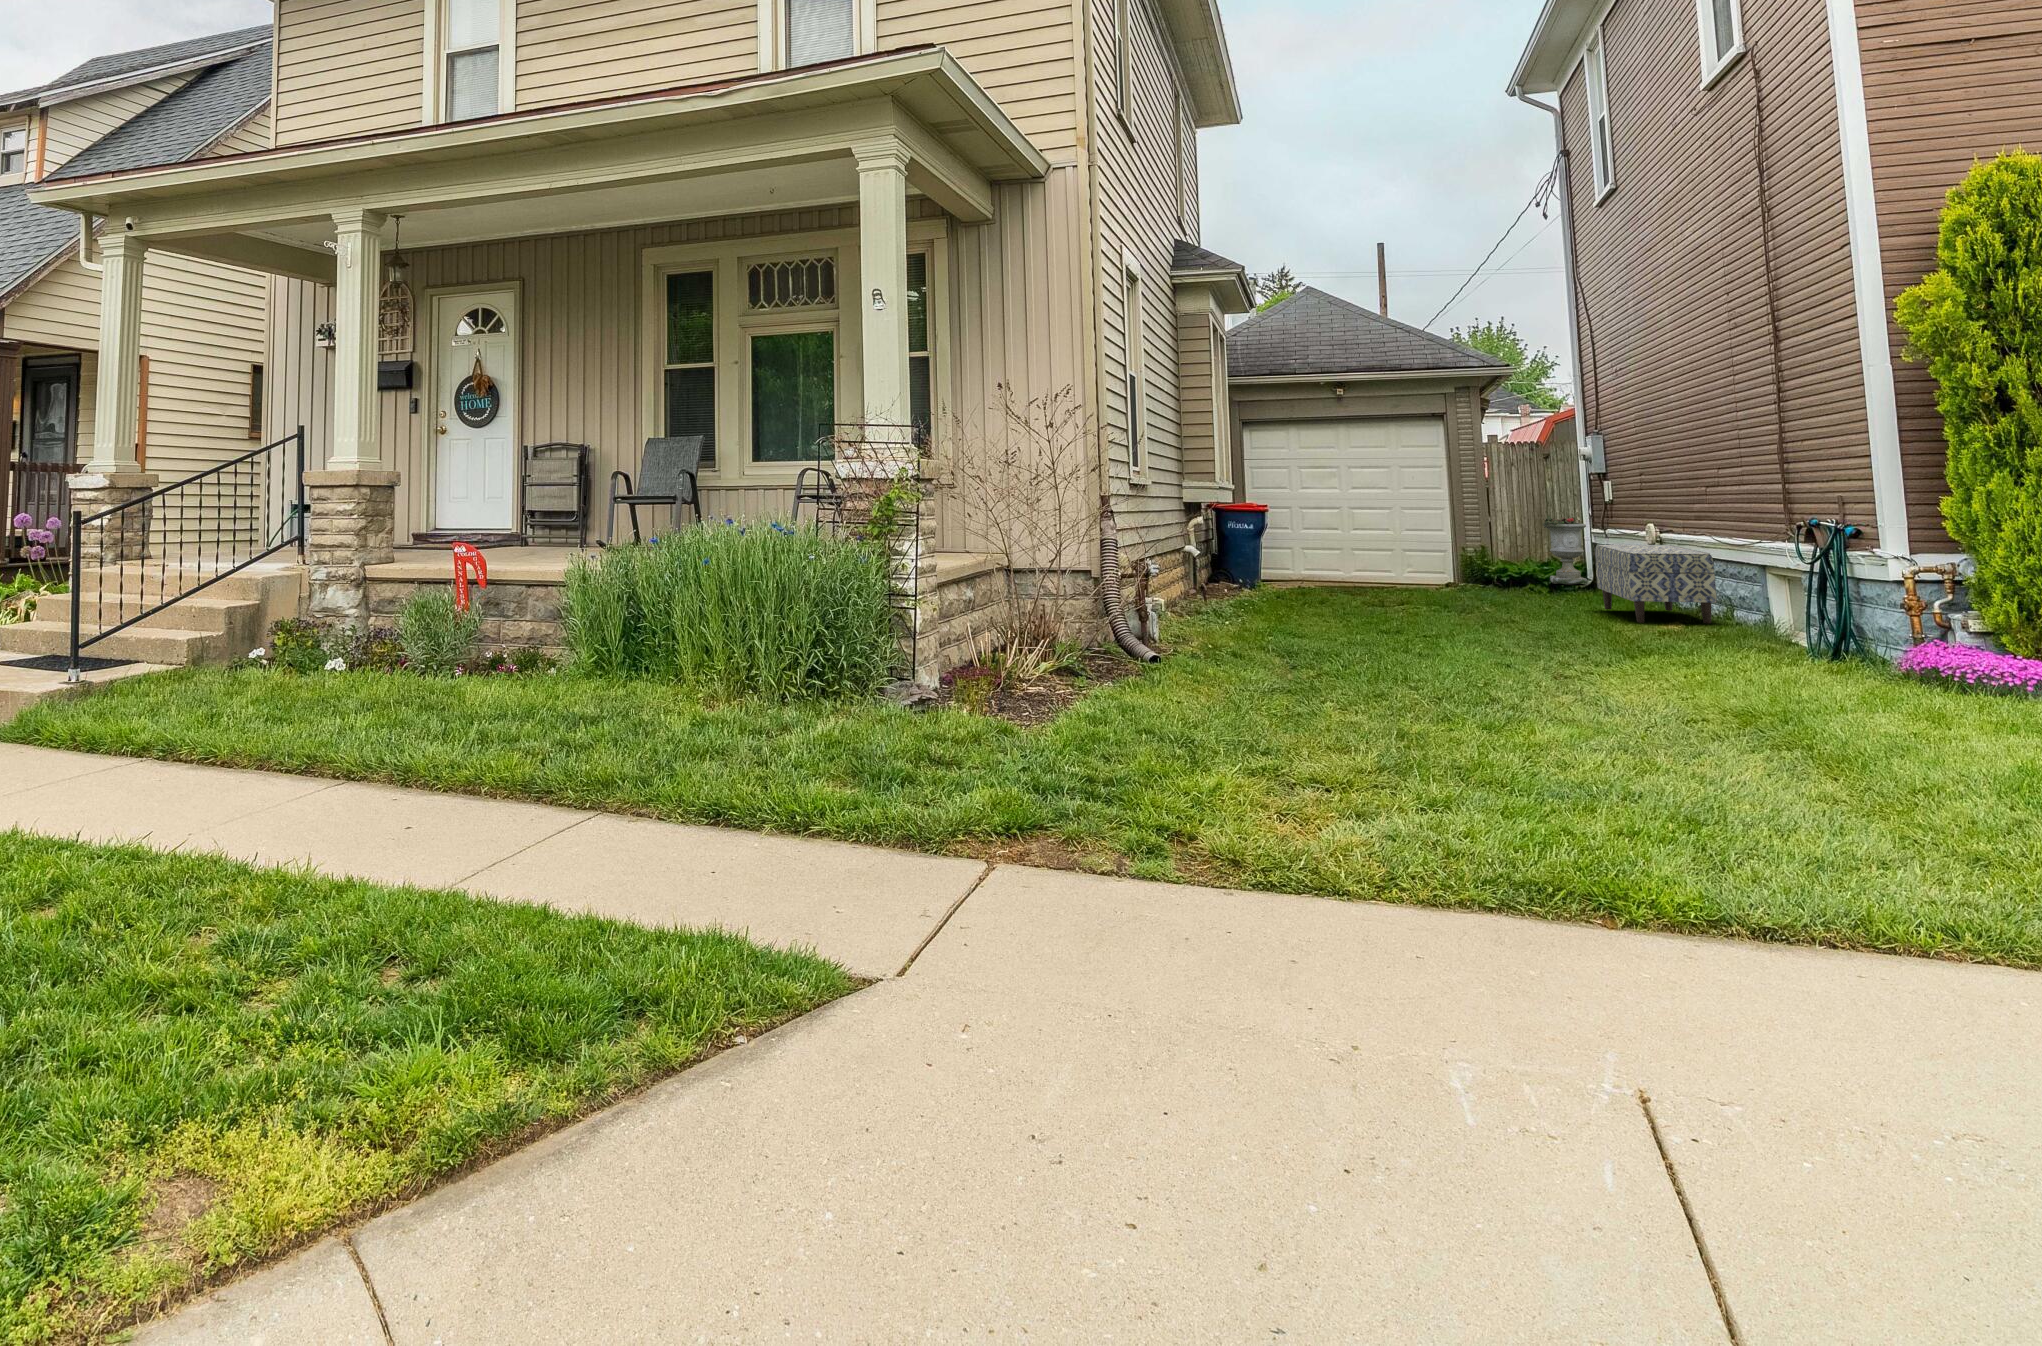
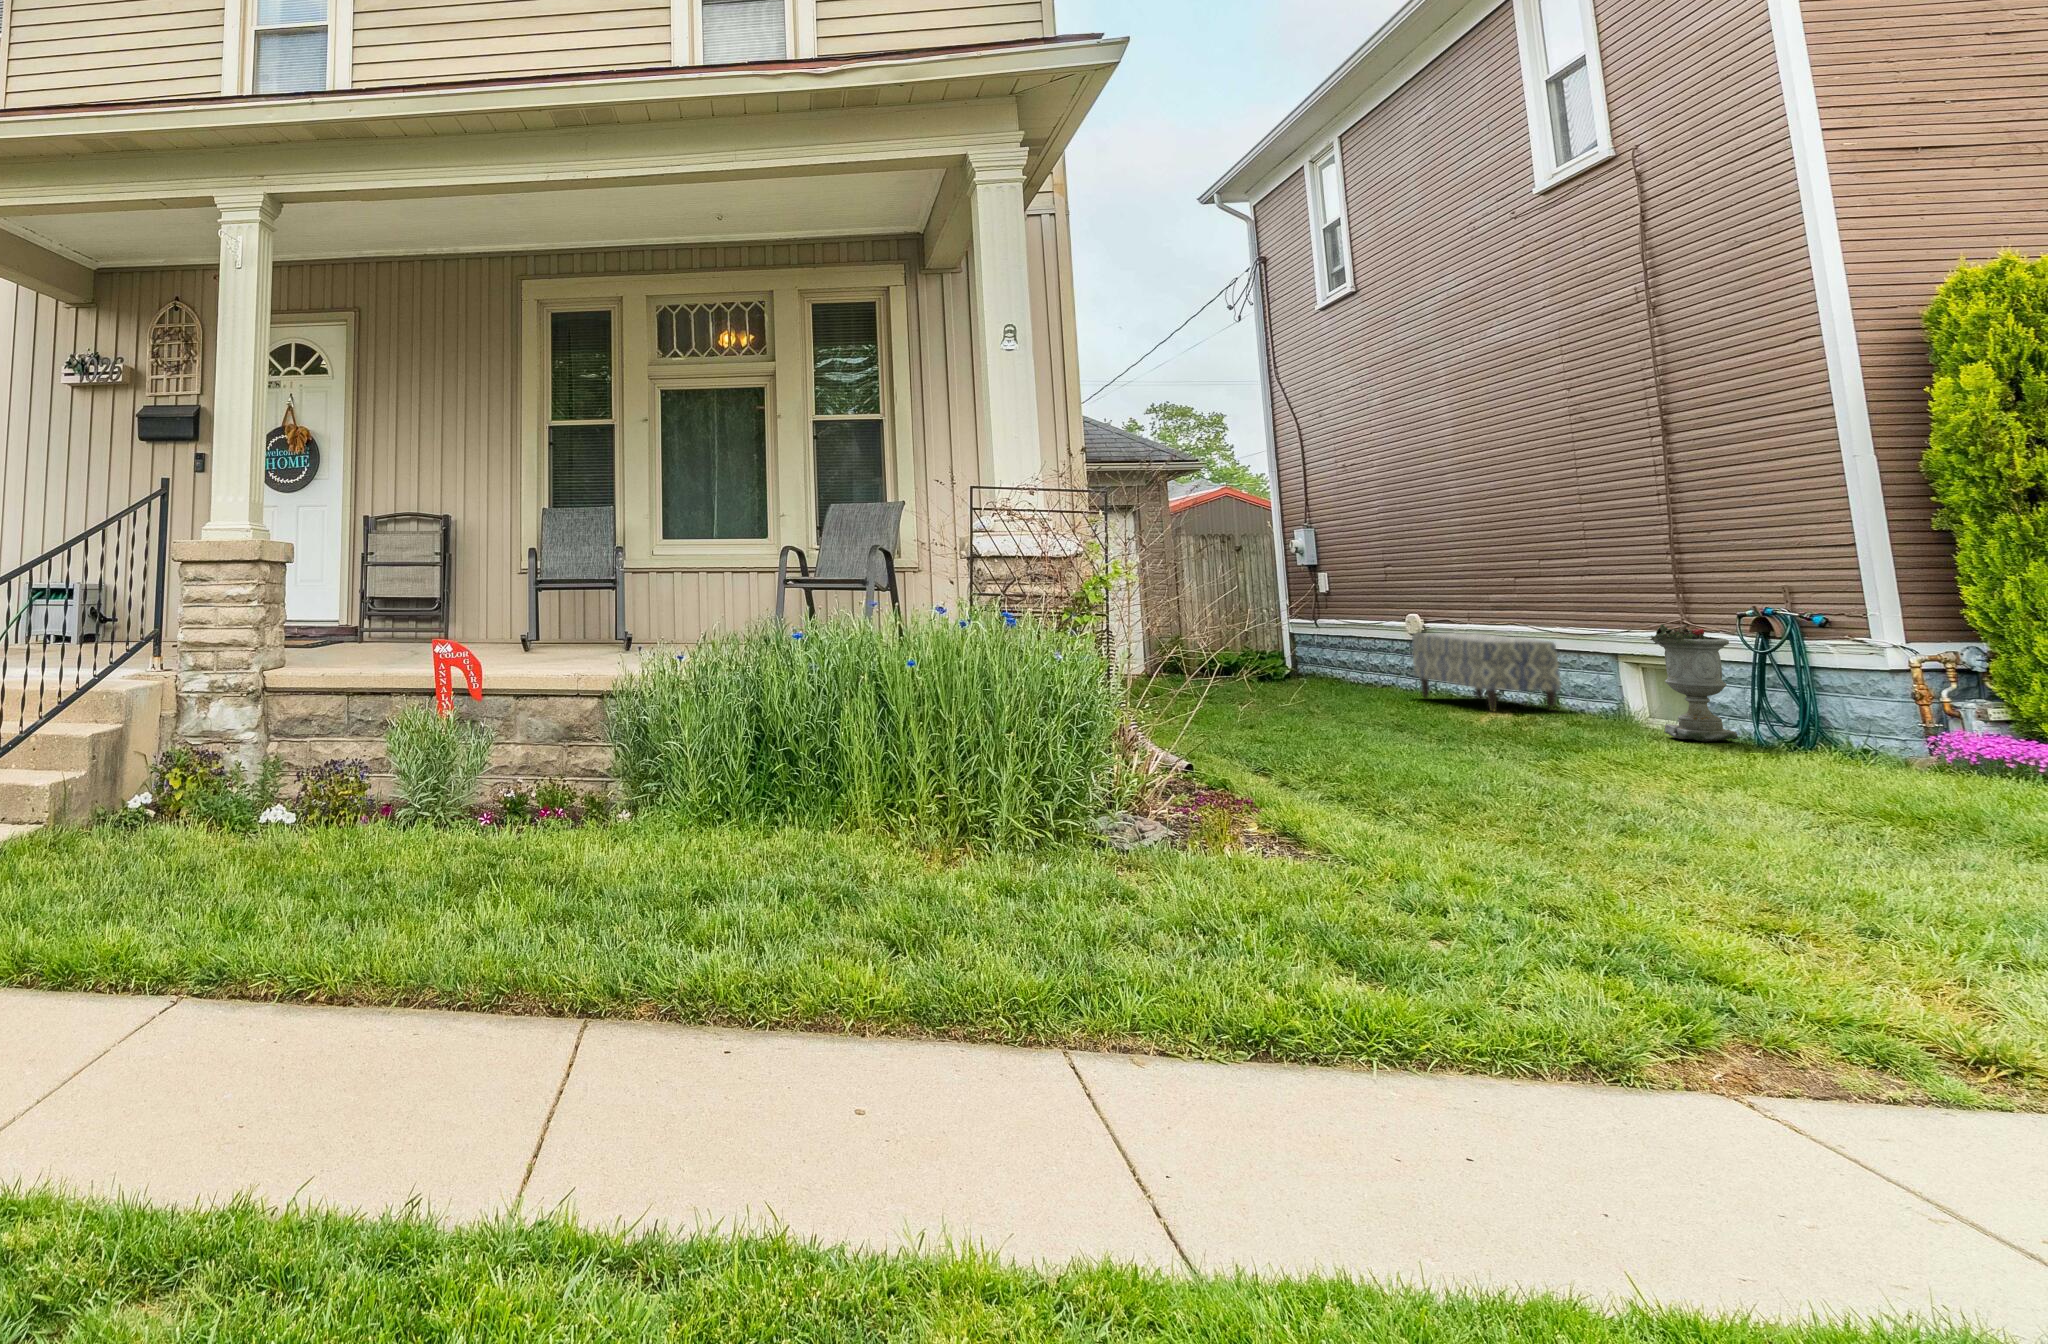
planter: present [1542,516,1587,585] -> present [1650,624,1738,741]

